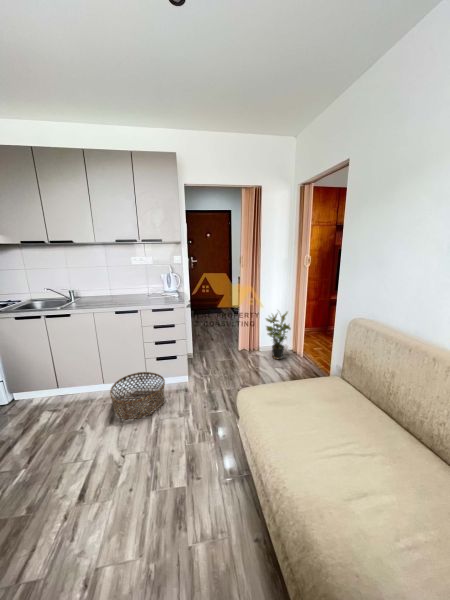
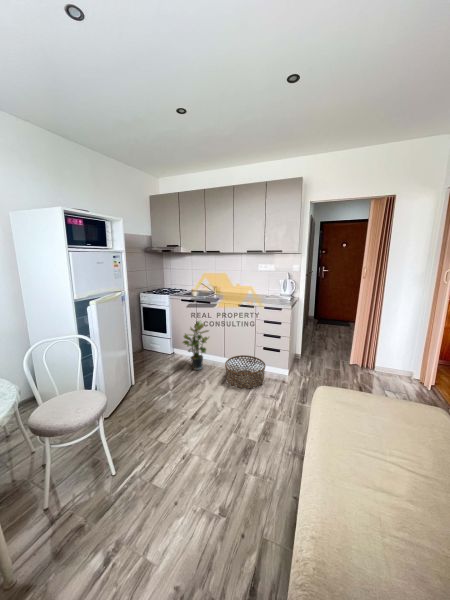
potted plant: present [266,312,291,359] -> present [183,321,208,370]

